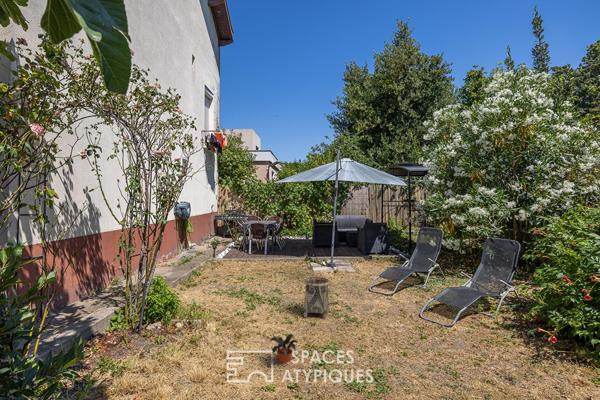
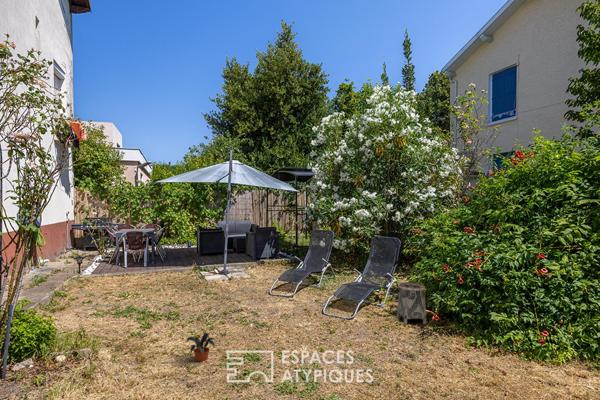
basket: present [304,277,329,319] -> present [397,282,426,324]

